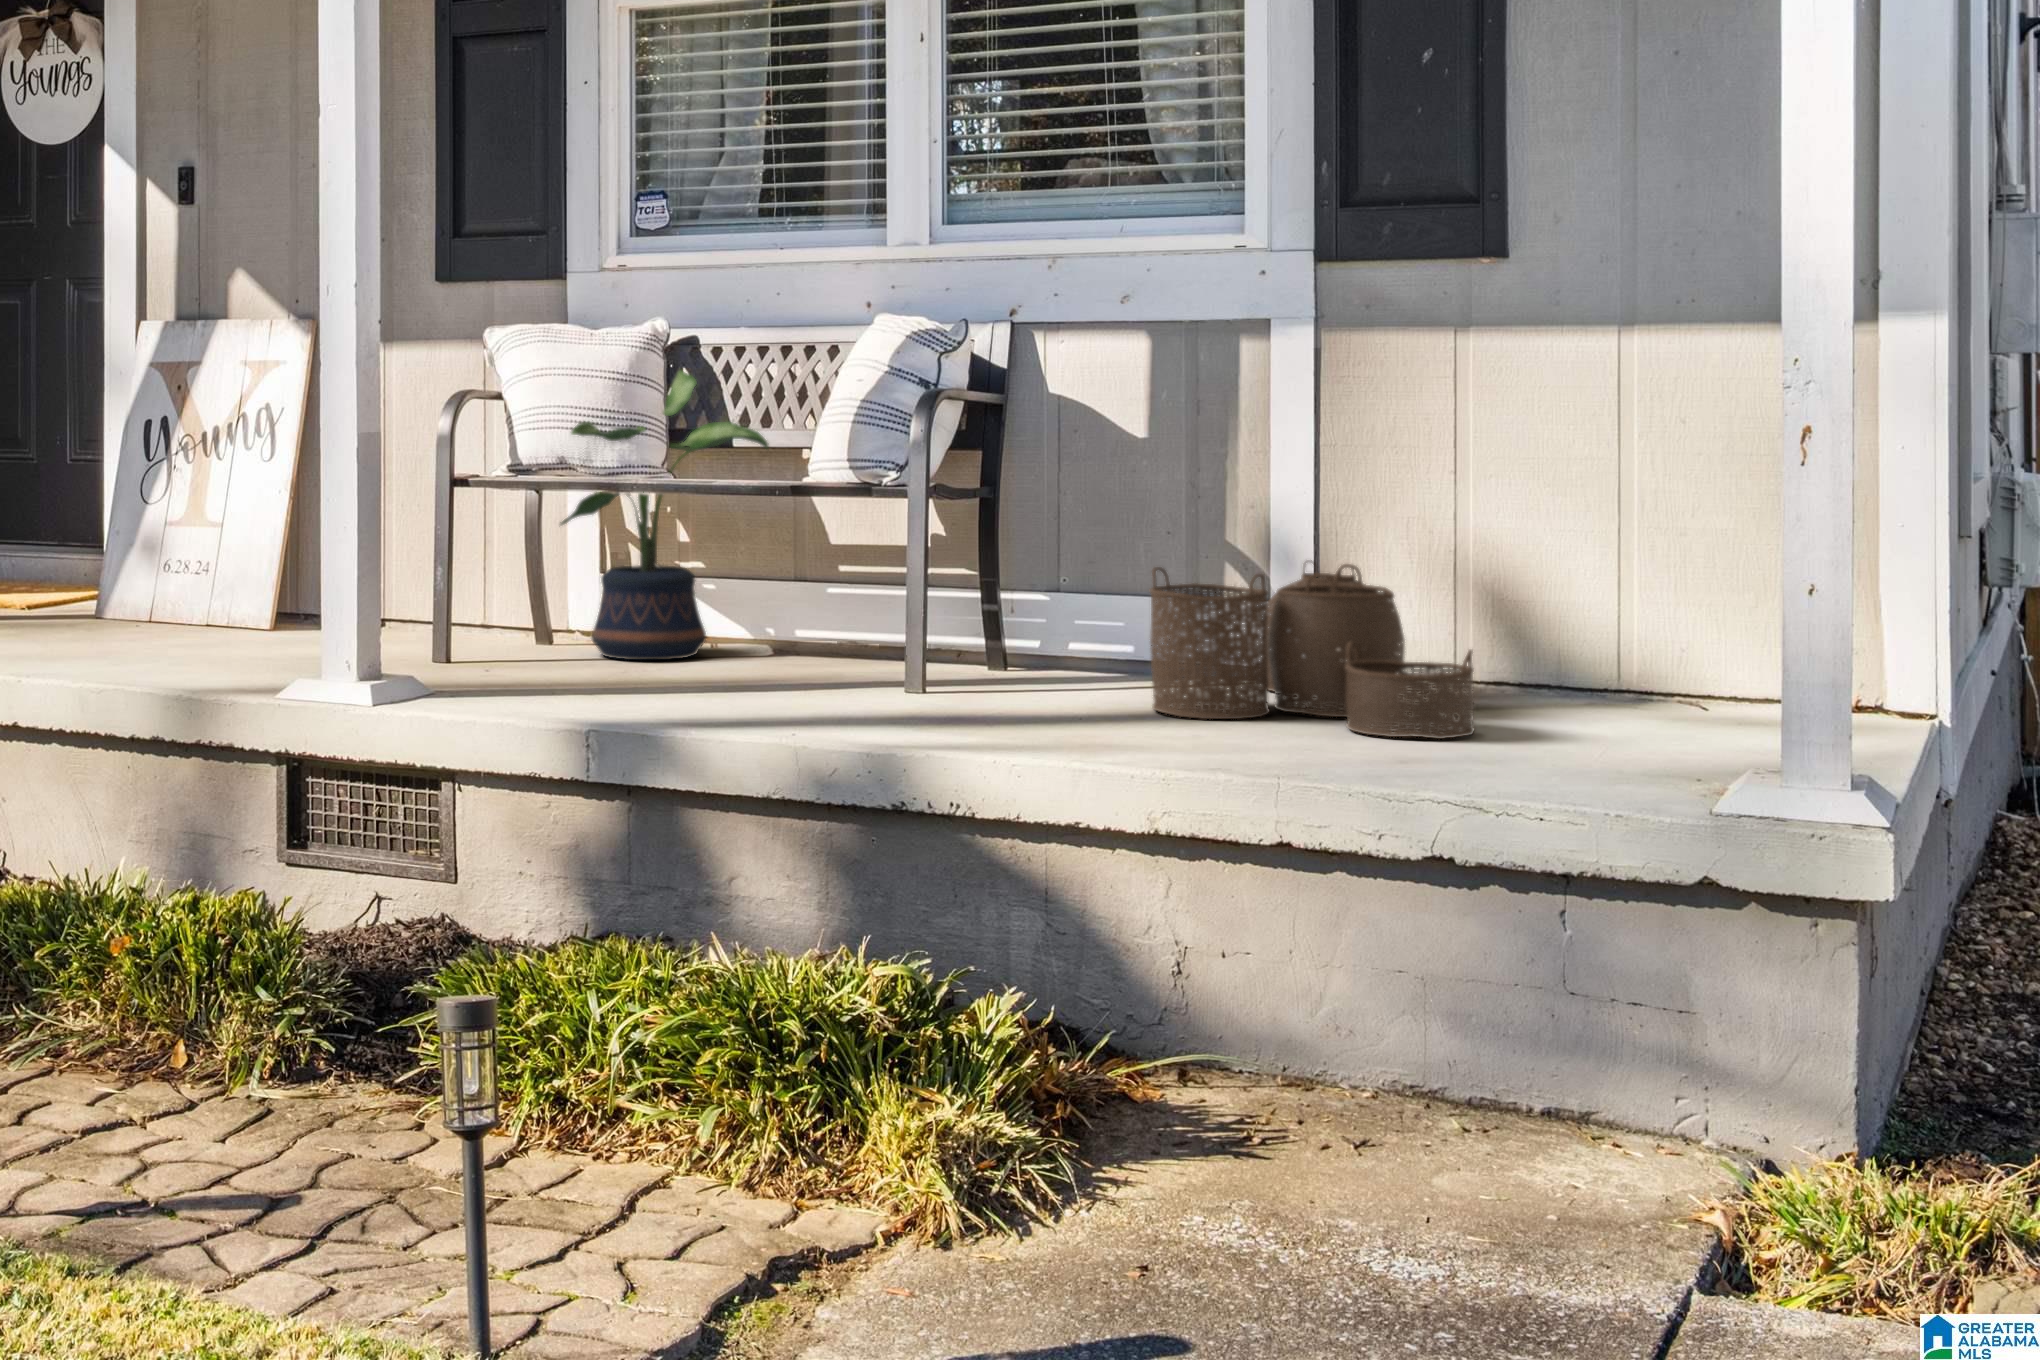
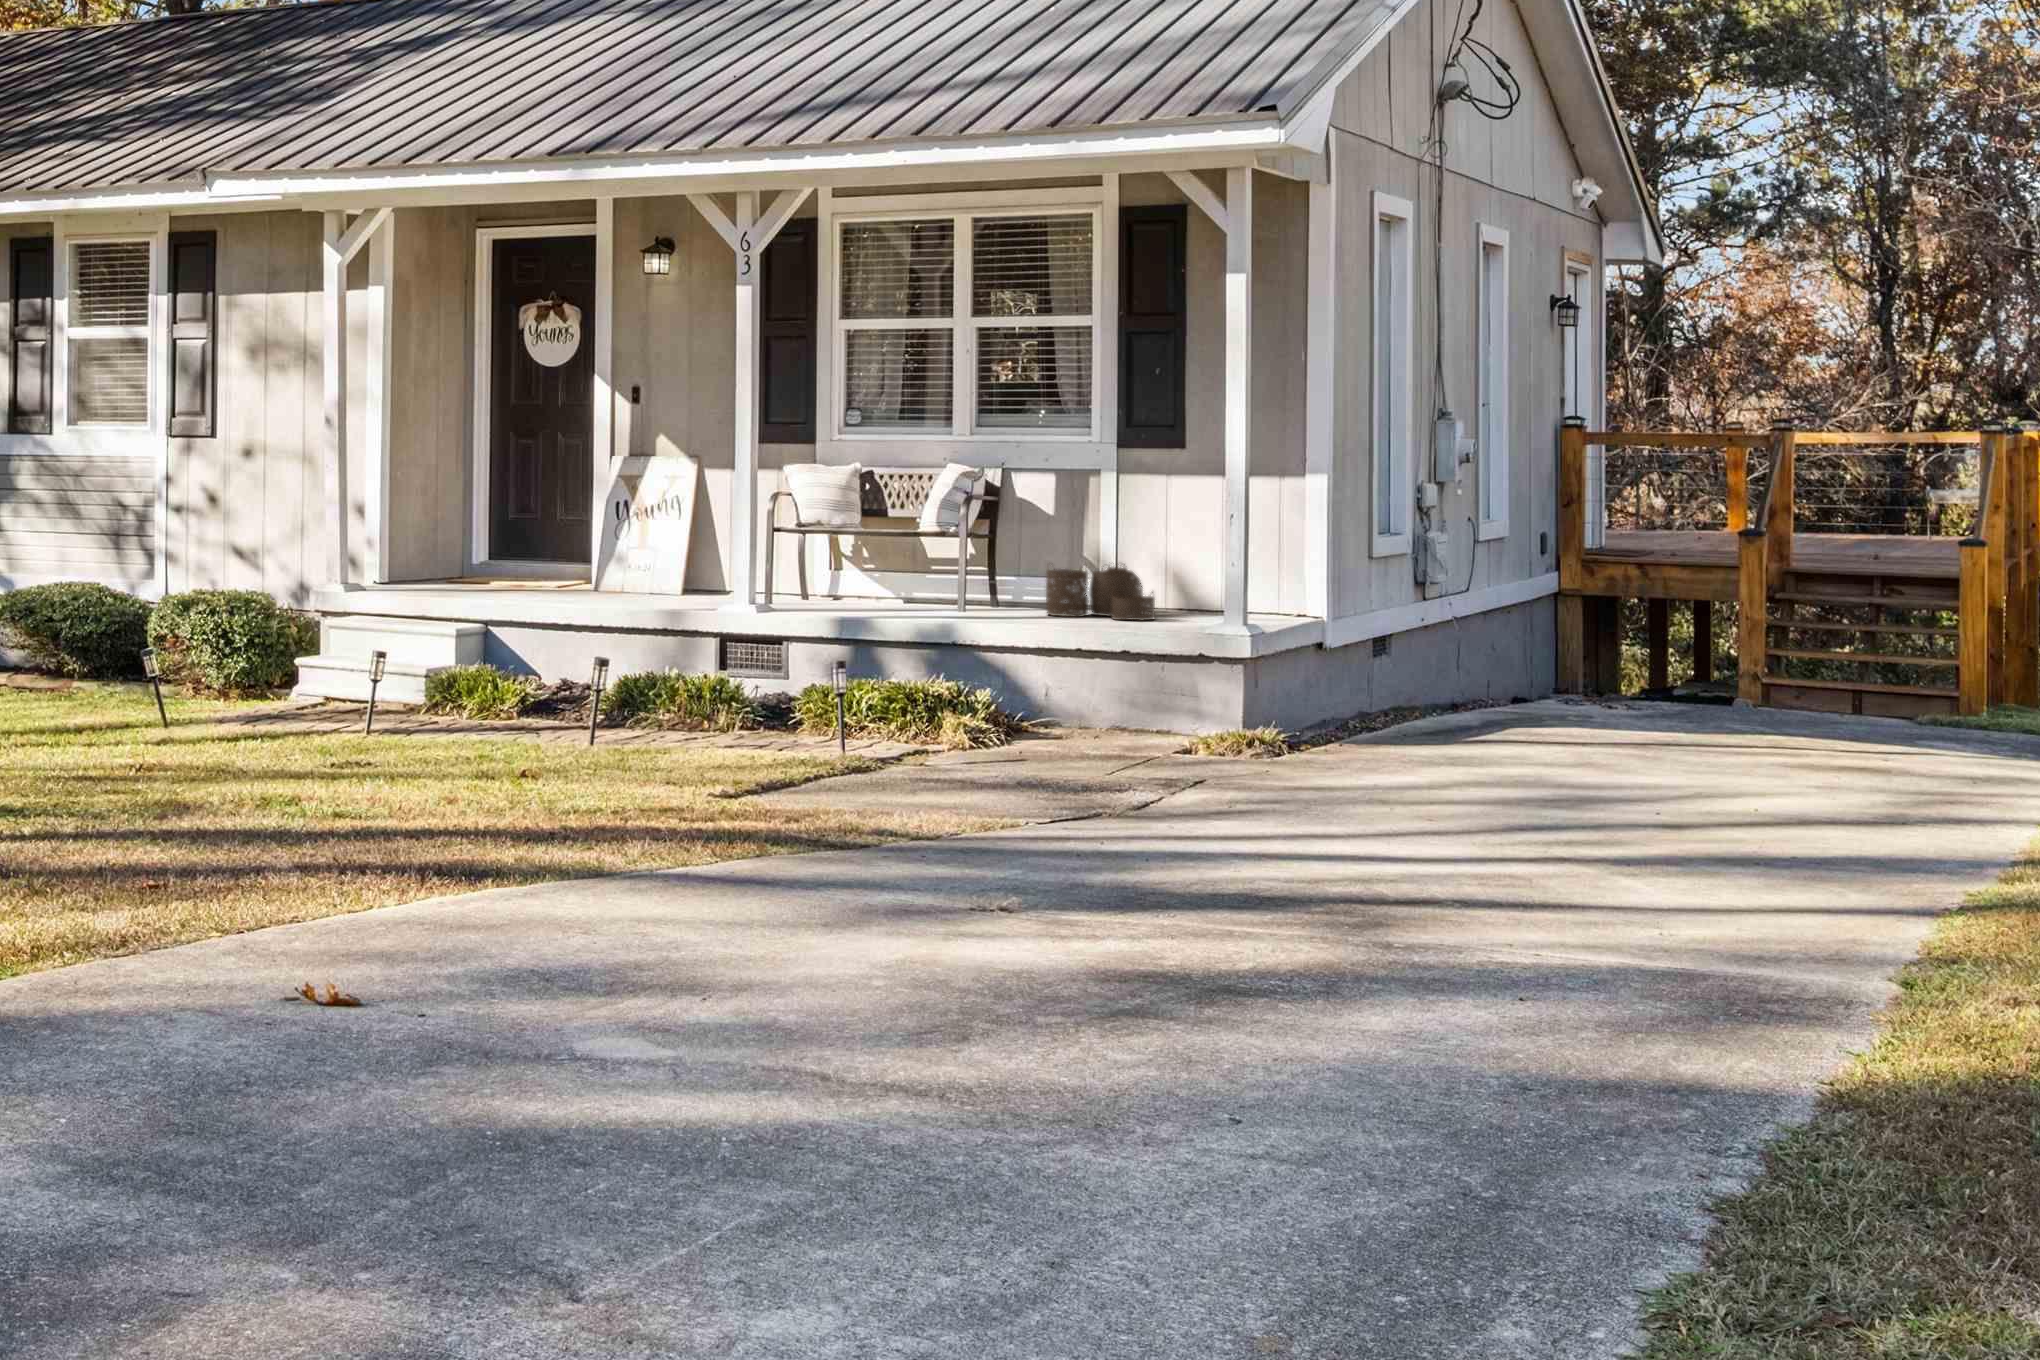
potted plant: present [560,371,769,660] -> none [816,483,903,603]

